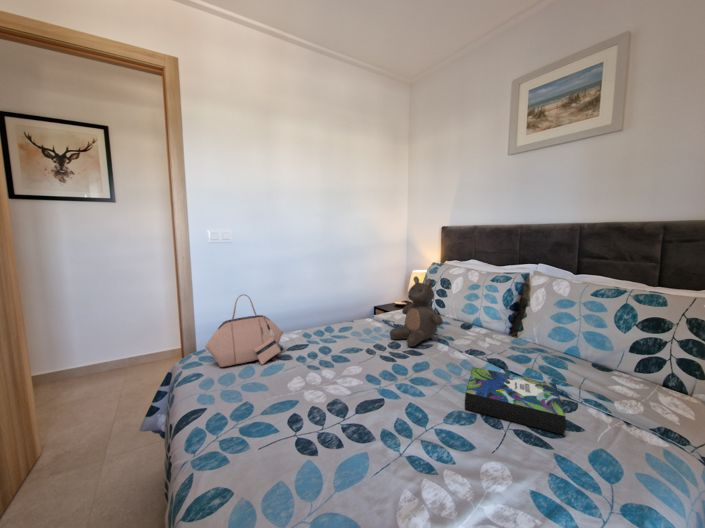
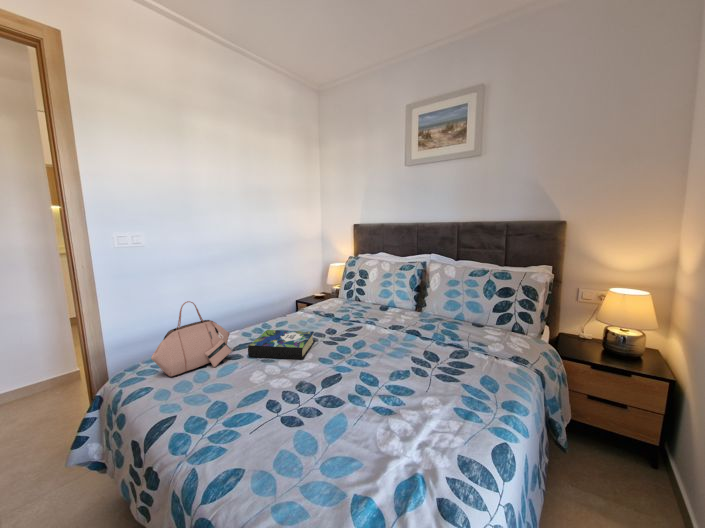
teddy bear: present [390,276,443,346] -> none [325,270,369,330]
book: present [465,367,566,435] -> present [248,330,314,359]

